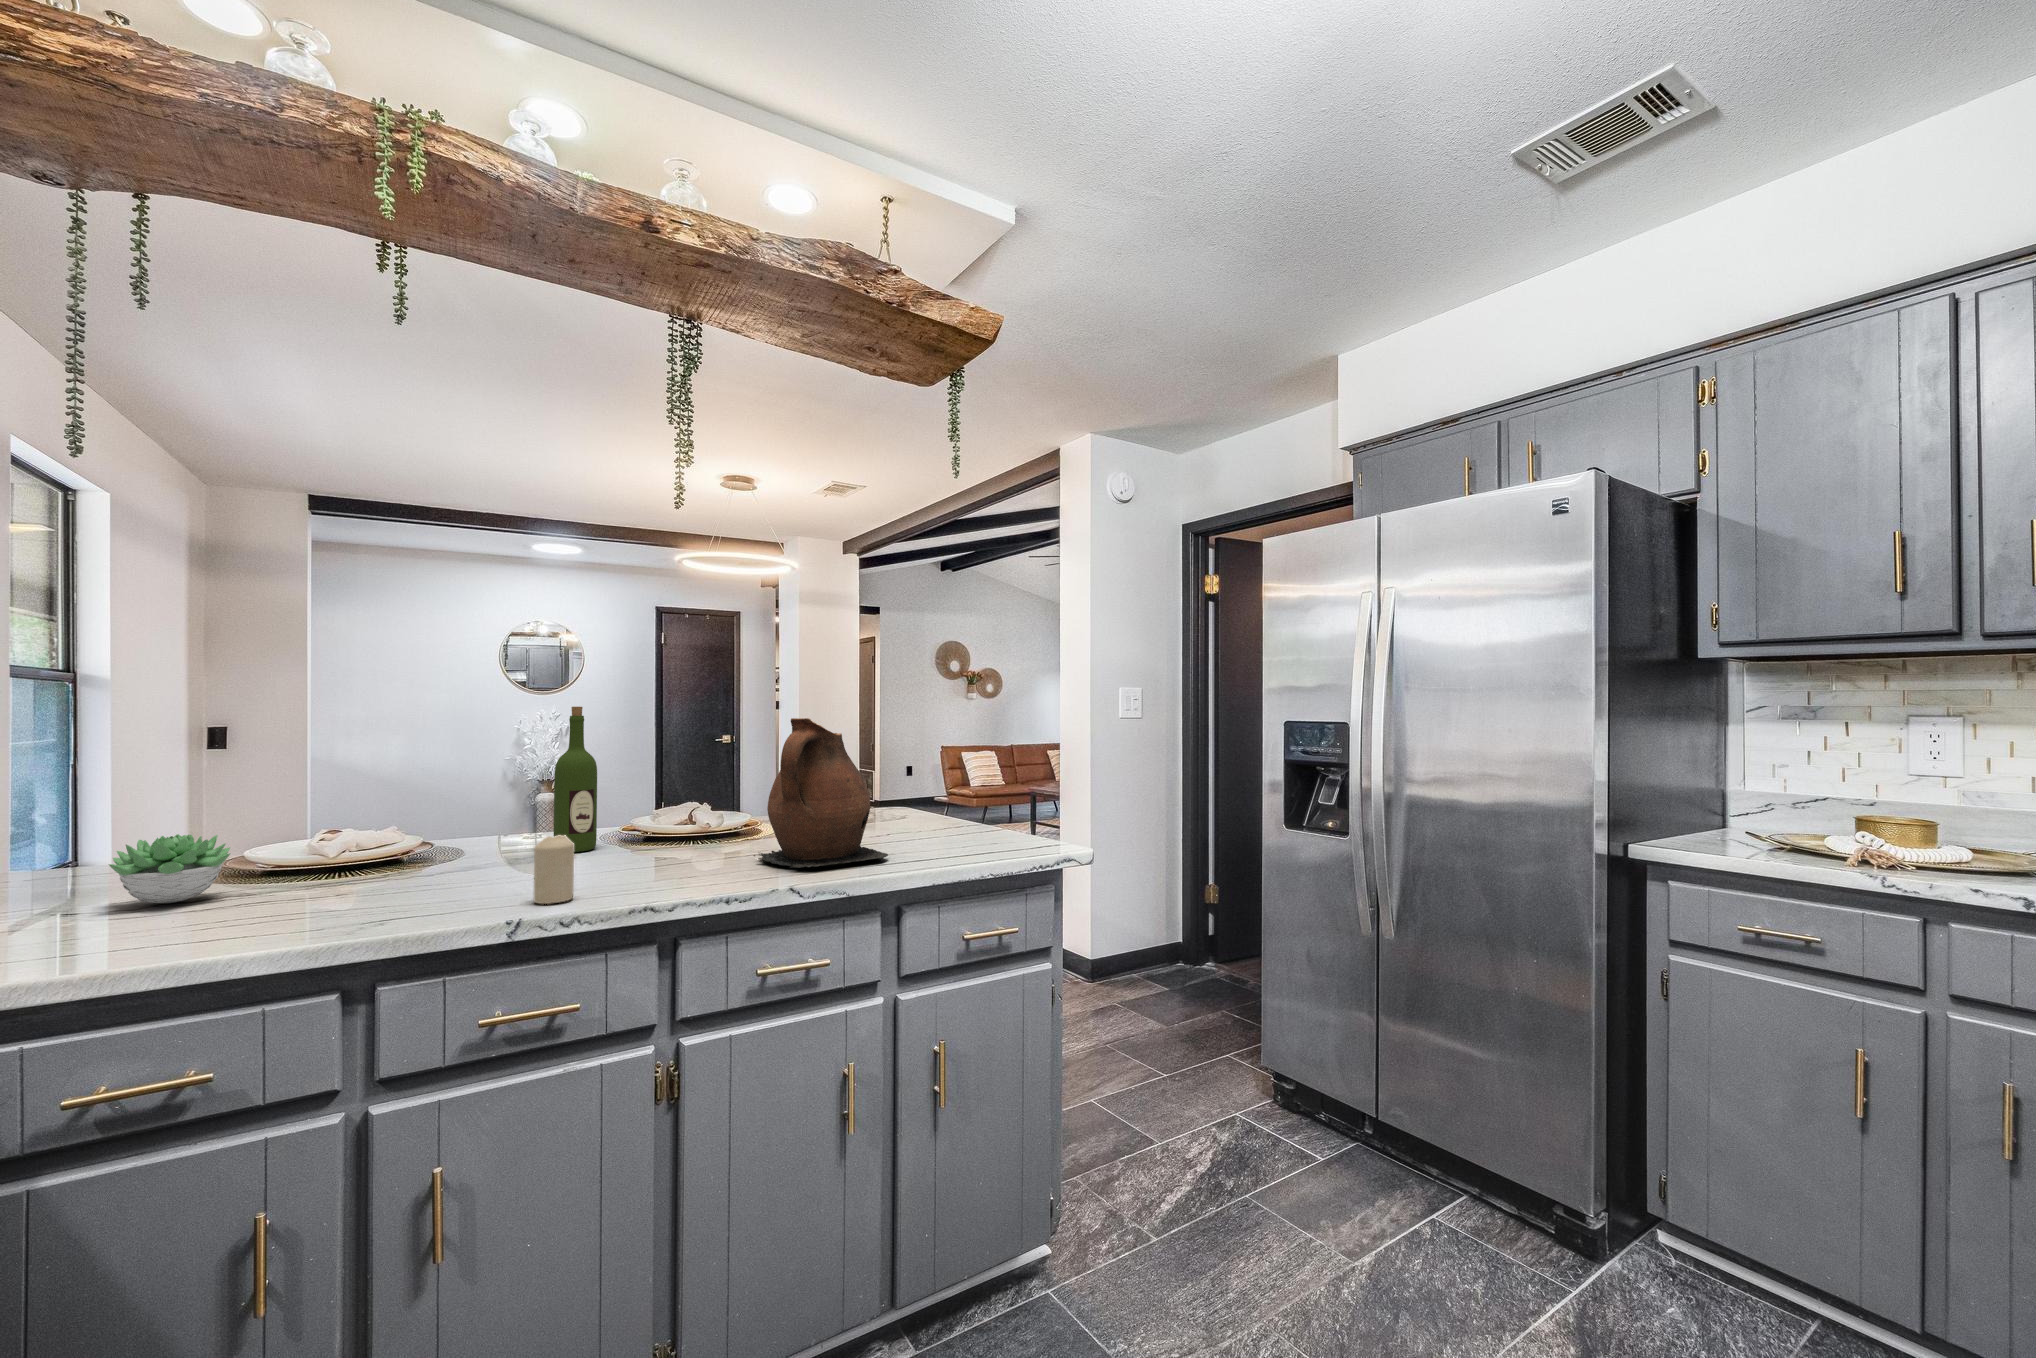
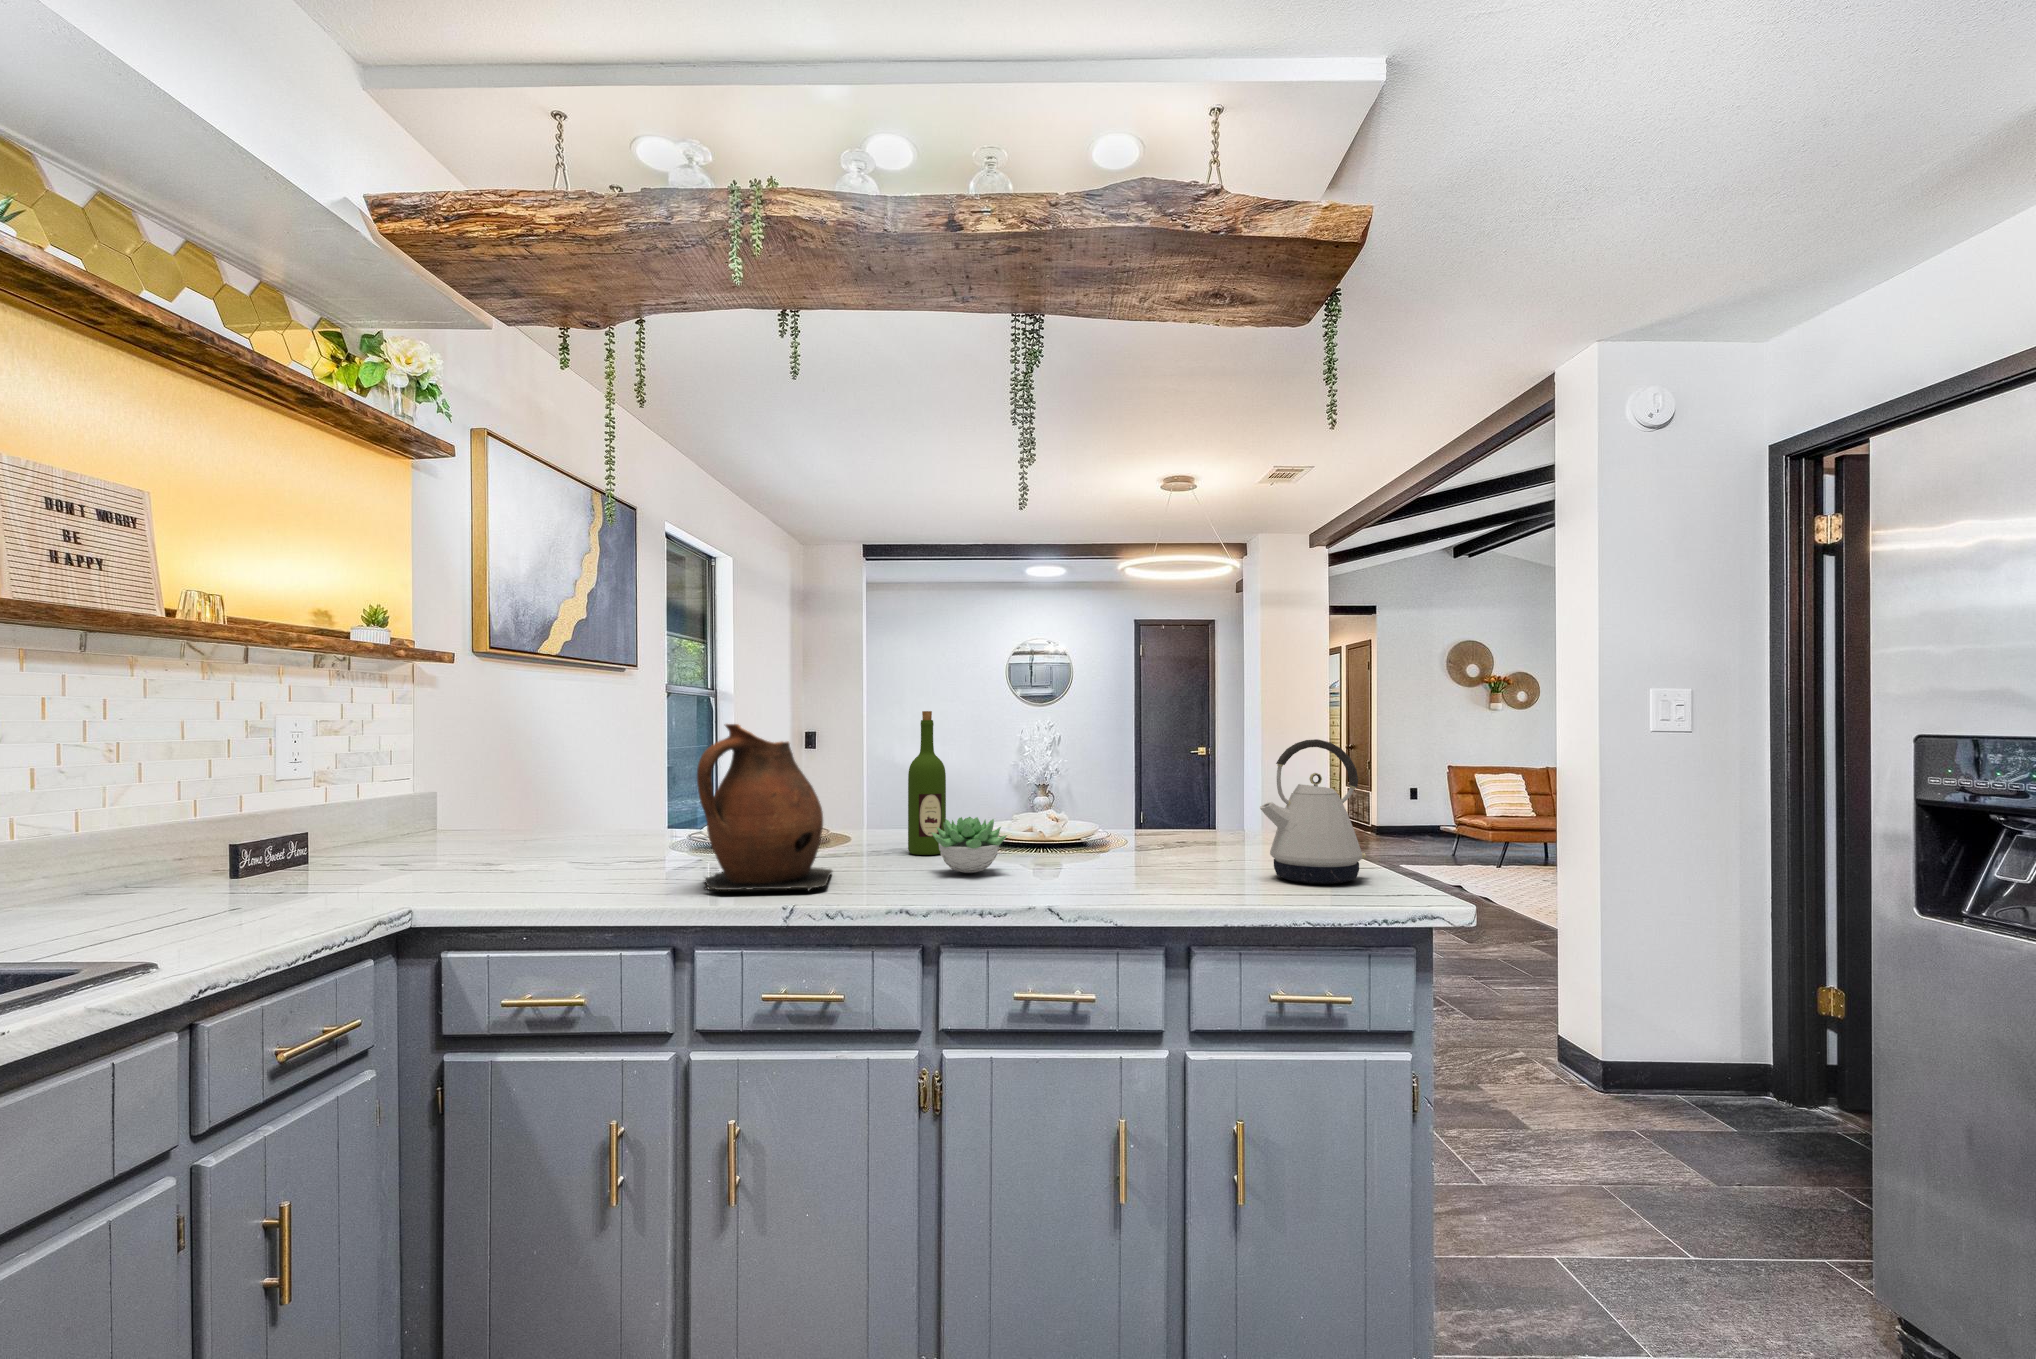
ceramic pitcher: present [754,718,888,868] -> present [697,724,832,891]
kettle: none [914,729,991,847] -> present [1260,739,1366,884]
succulent plant: present [109,834,230,903] -> present [932,817,1007,873]
candle: present [534,836,574,904] -> none [850,834,884,899]

